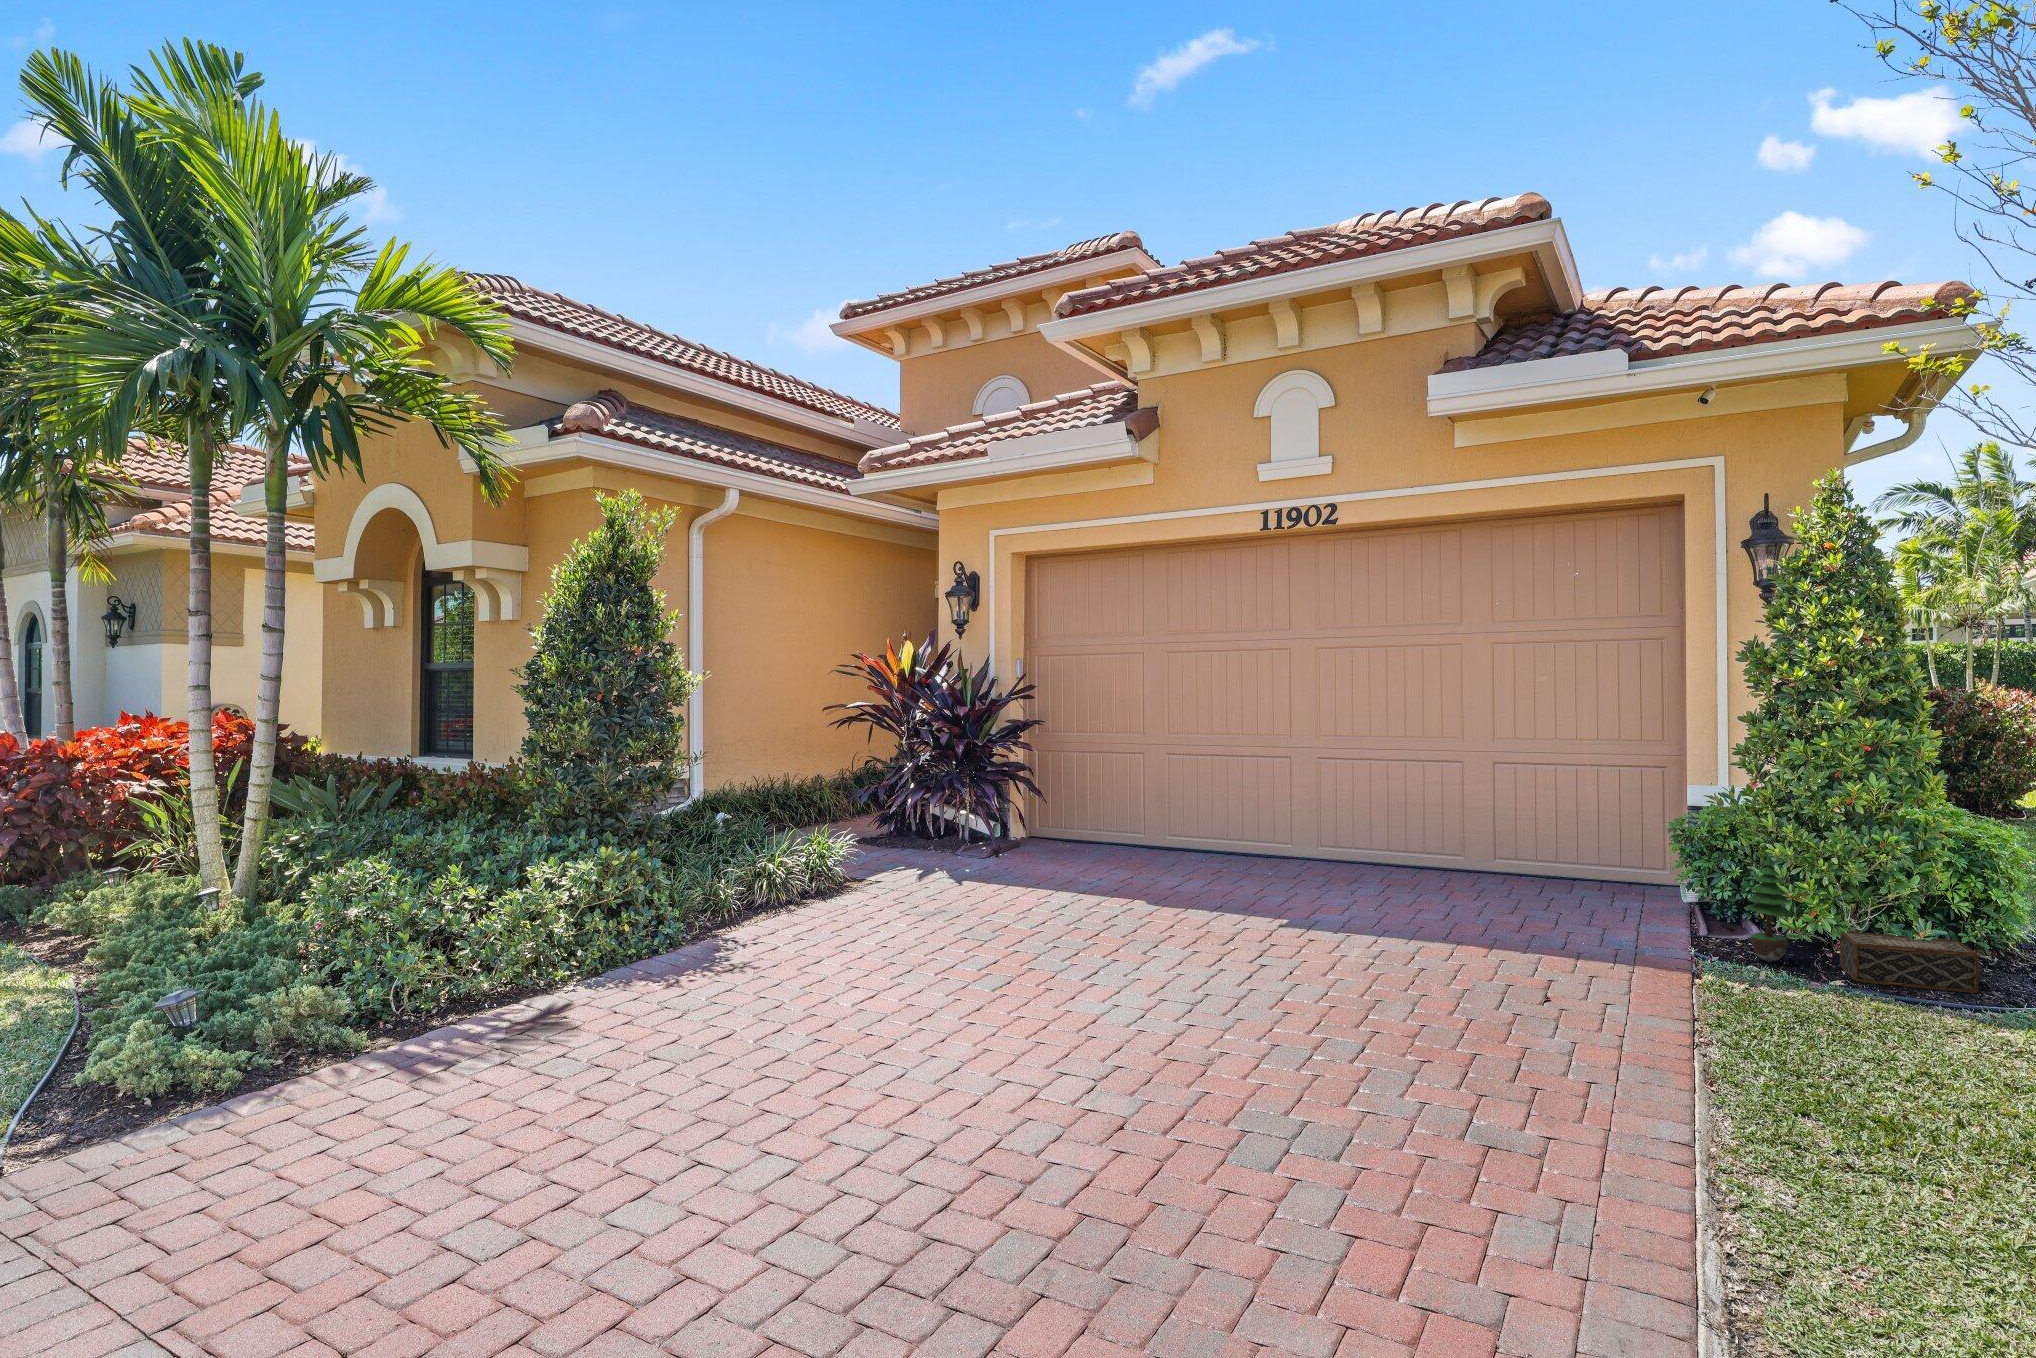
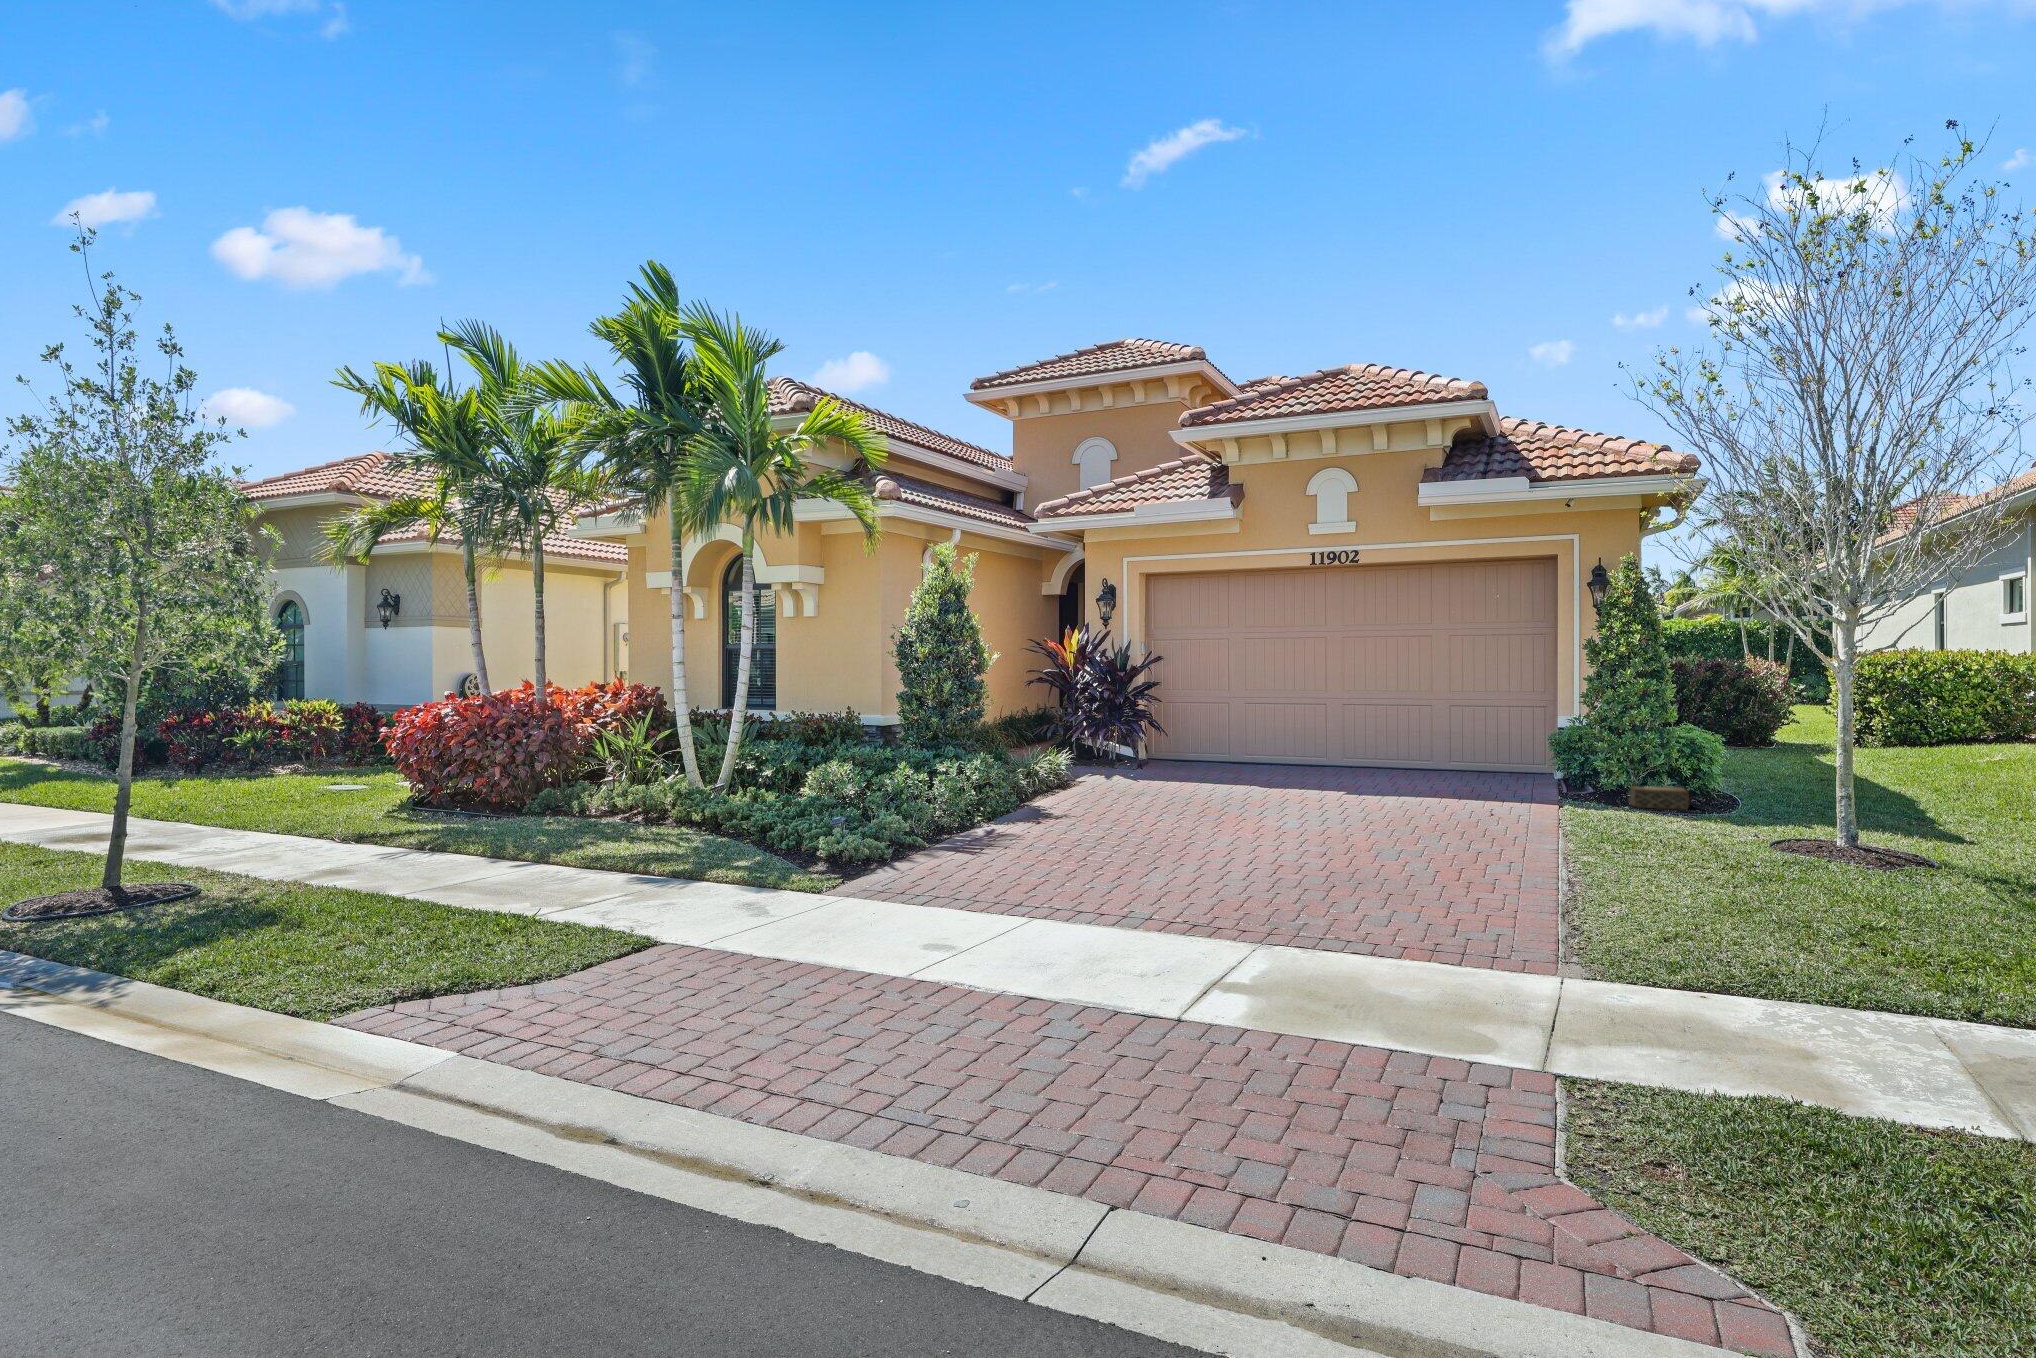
potted tree: present [1746,855,1792,963] -> none [1584,748,1607,801]

